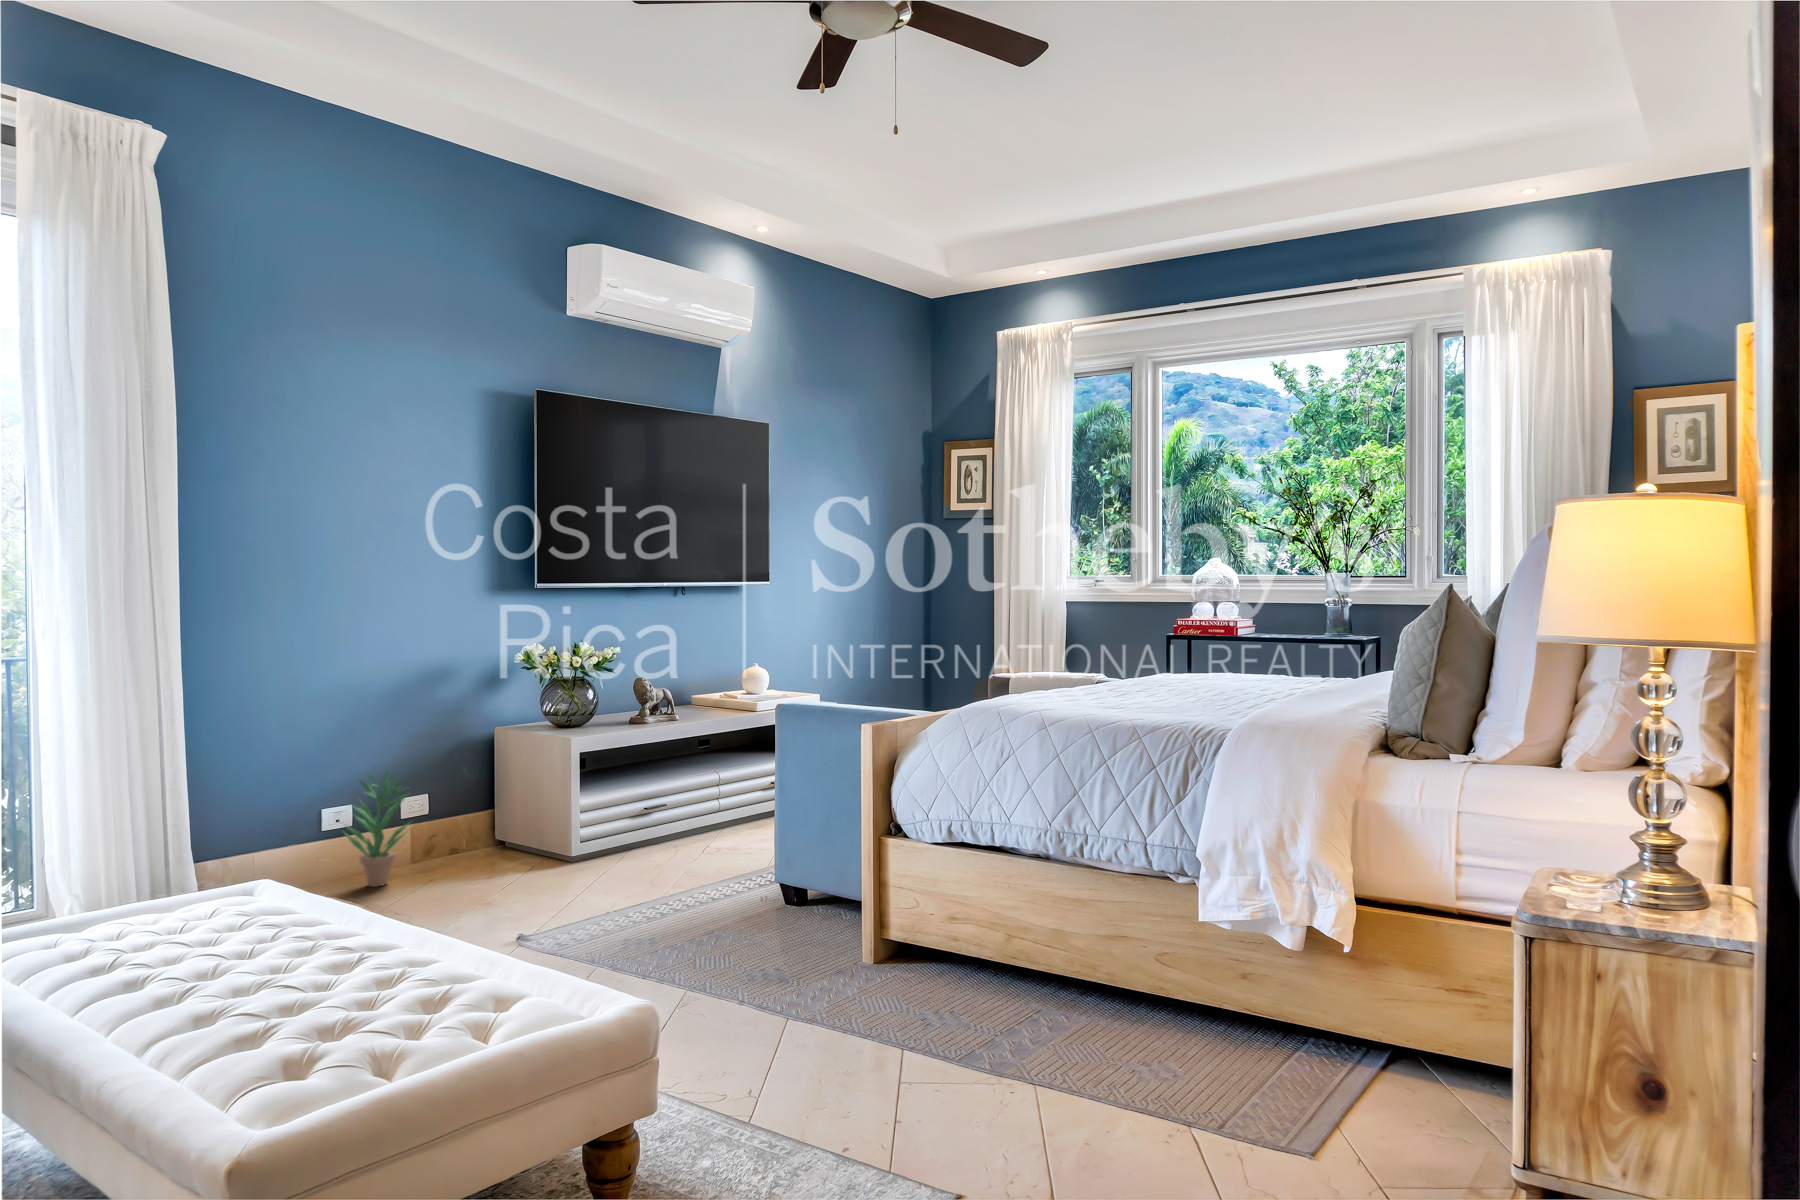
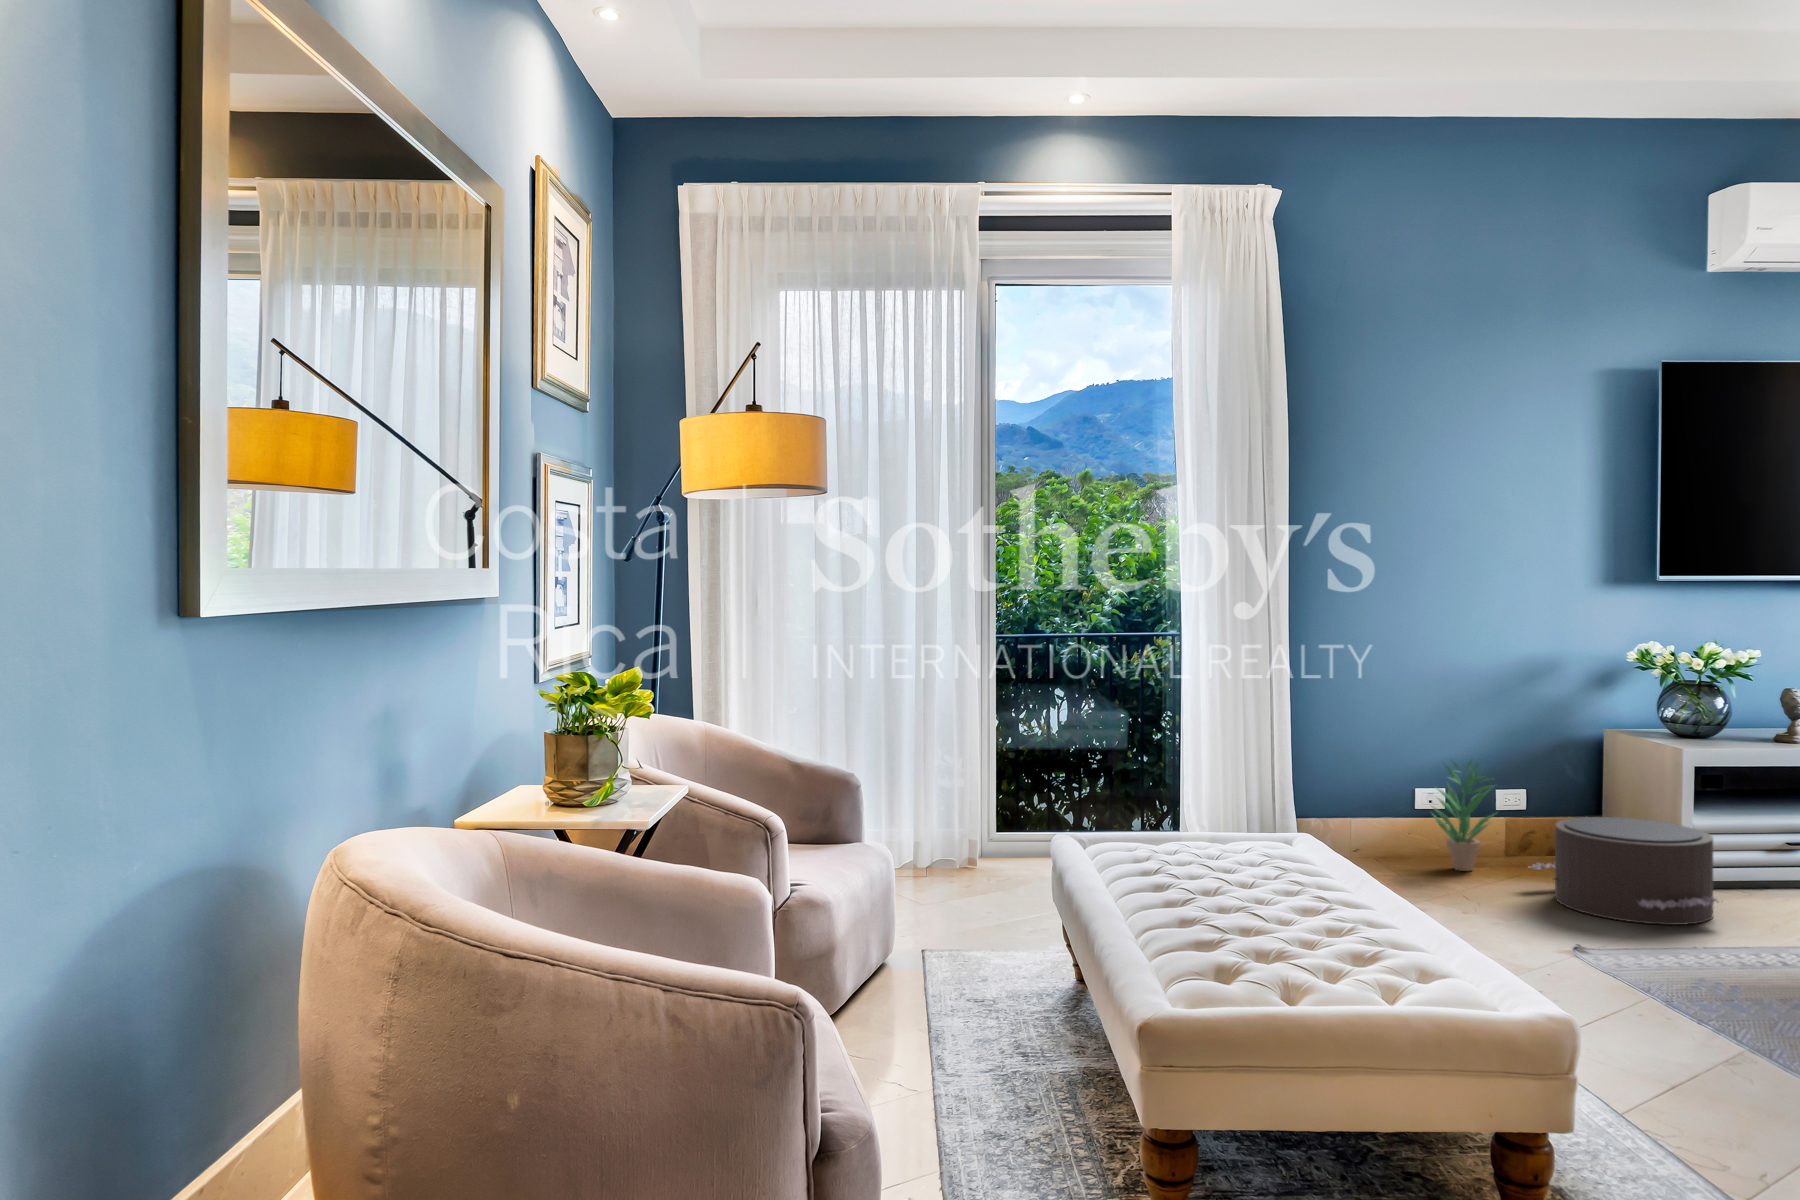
pouf: none [446,806,614,903] -> present [1529,817,1717,925]

